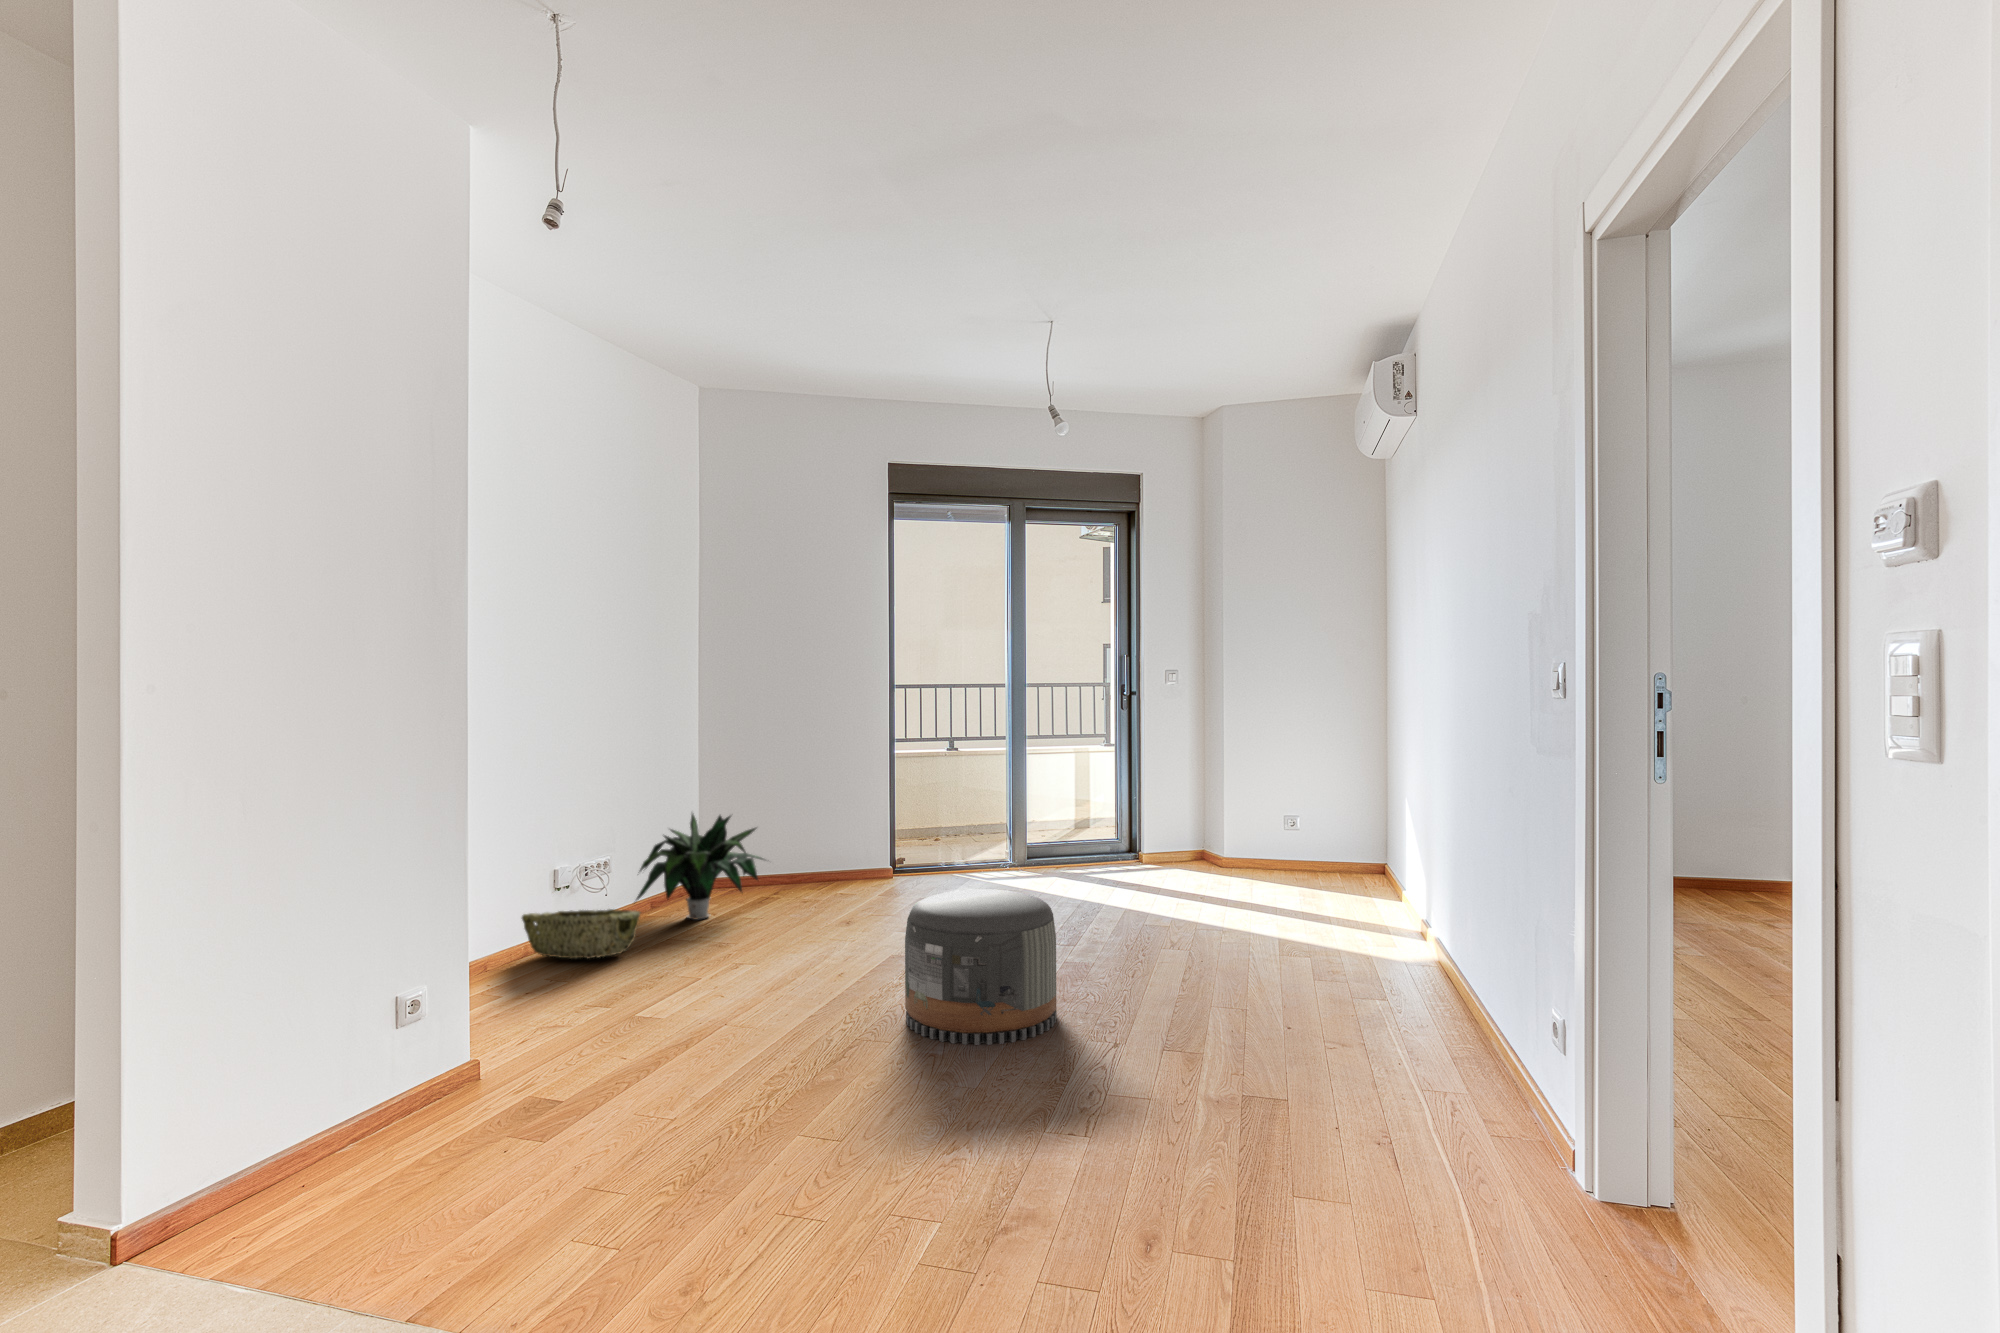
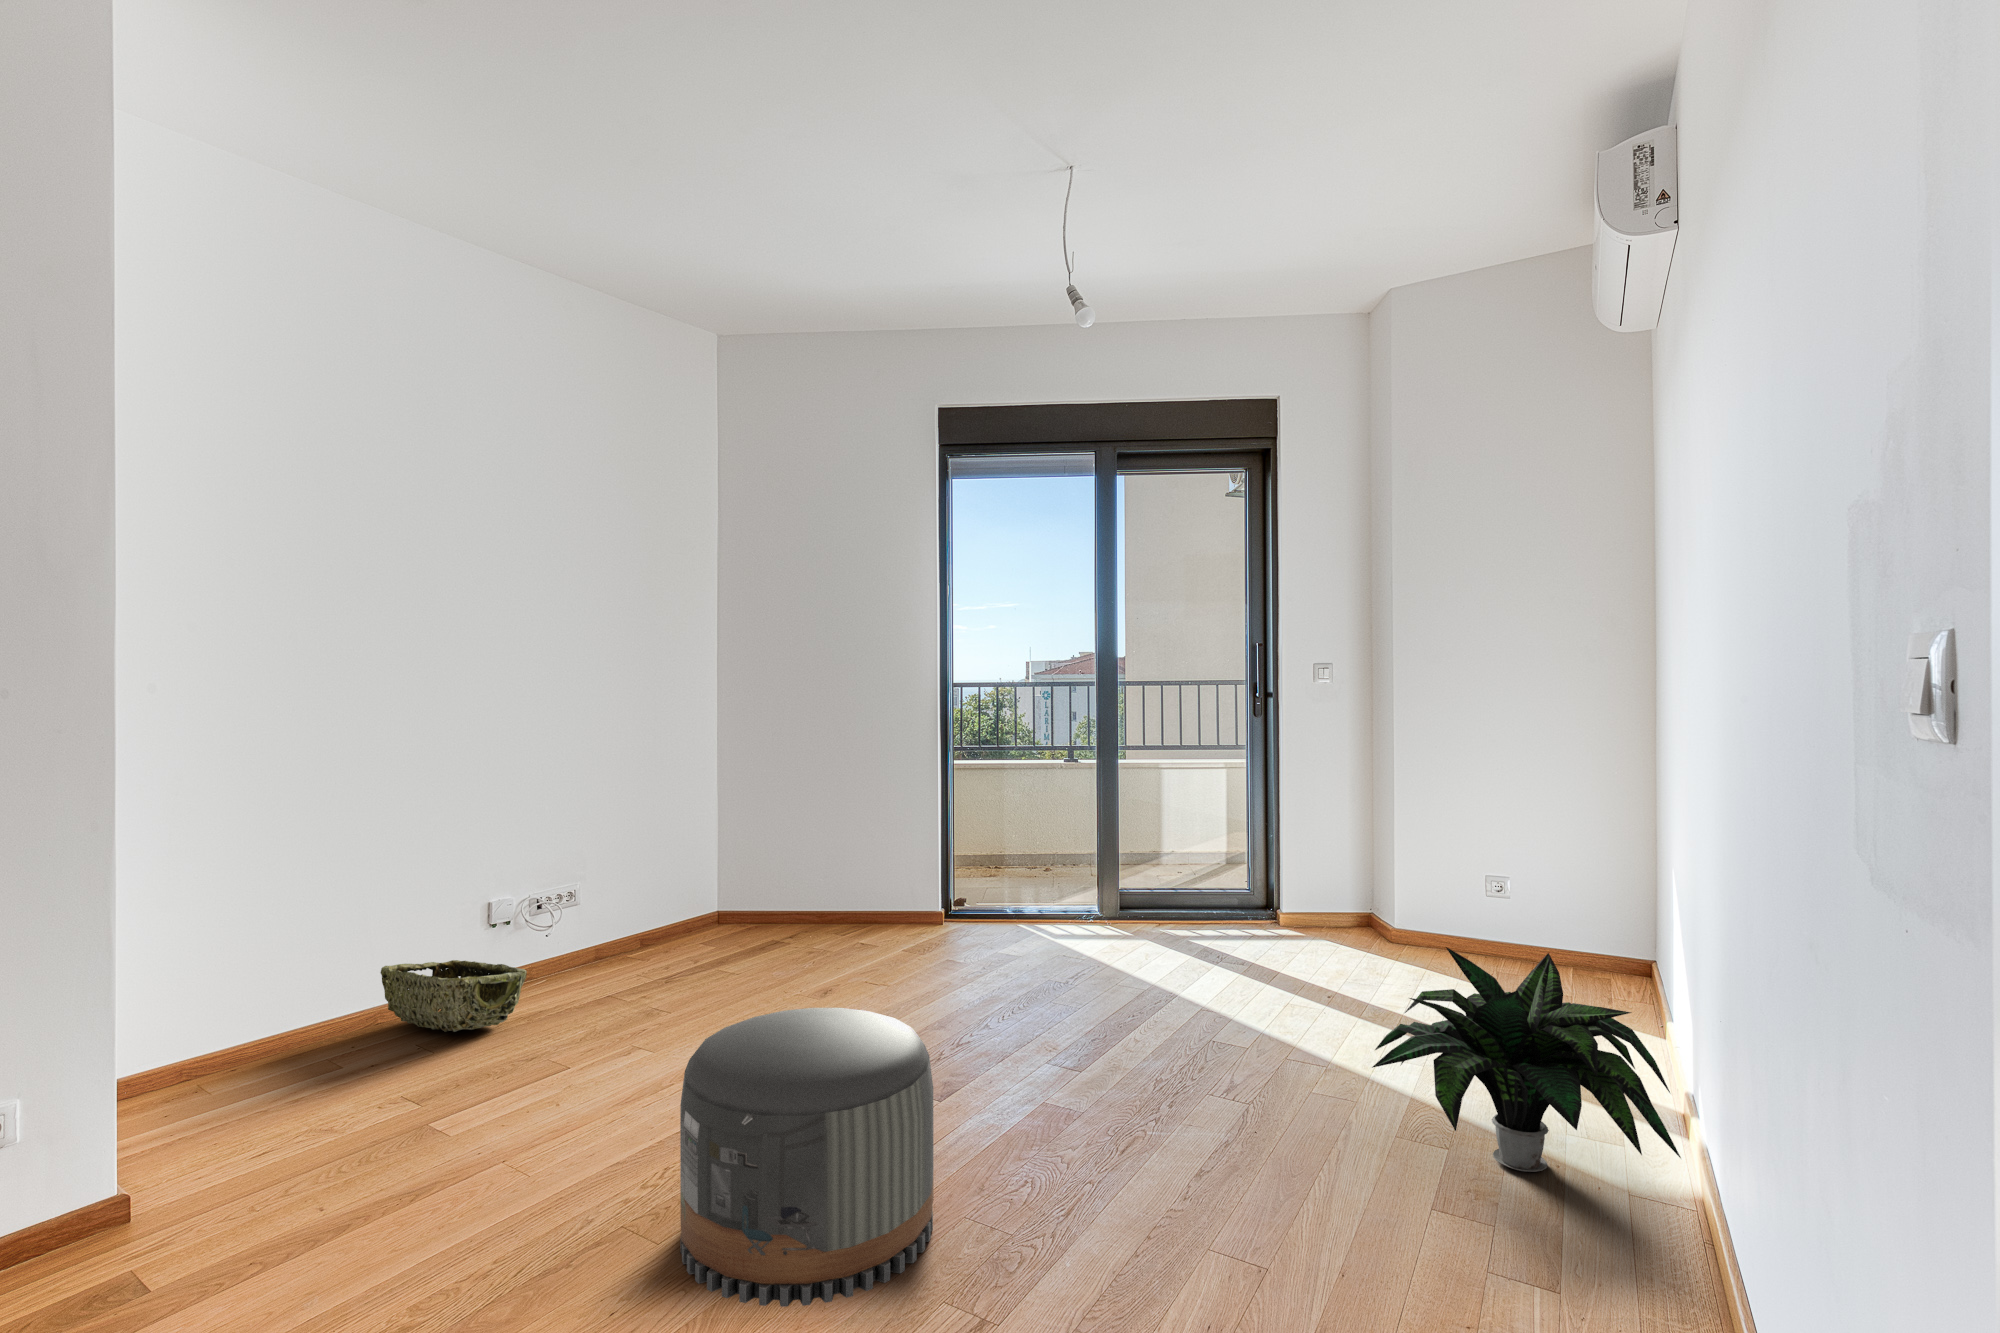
potted plant: present [636,814,765,920] -> present [1372,947,1681,1172]

